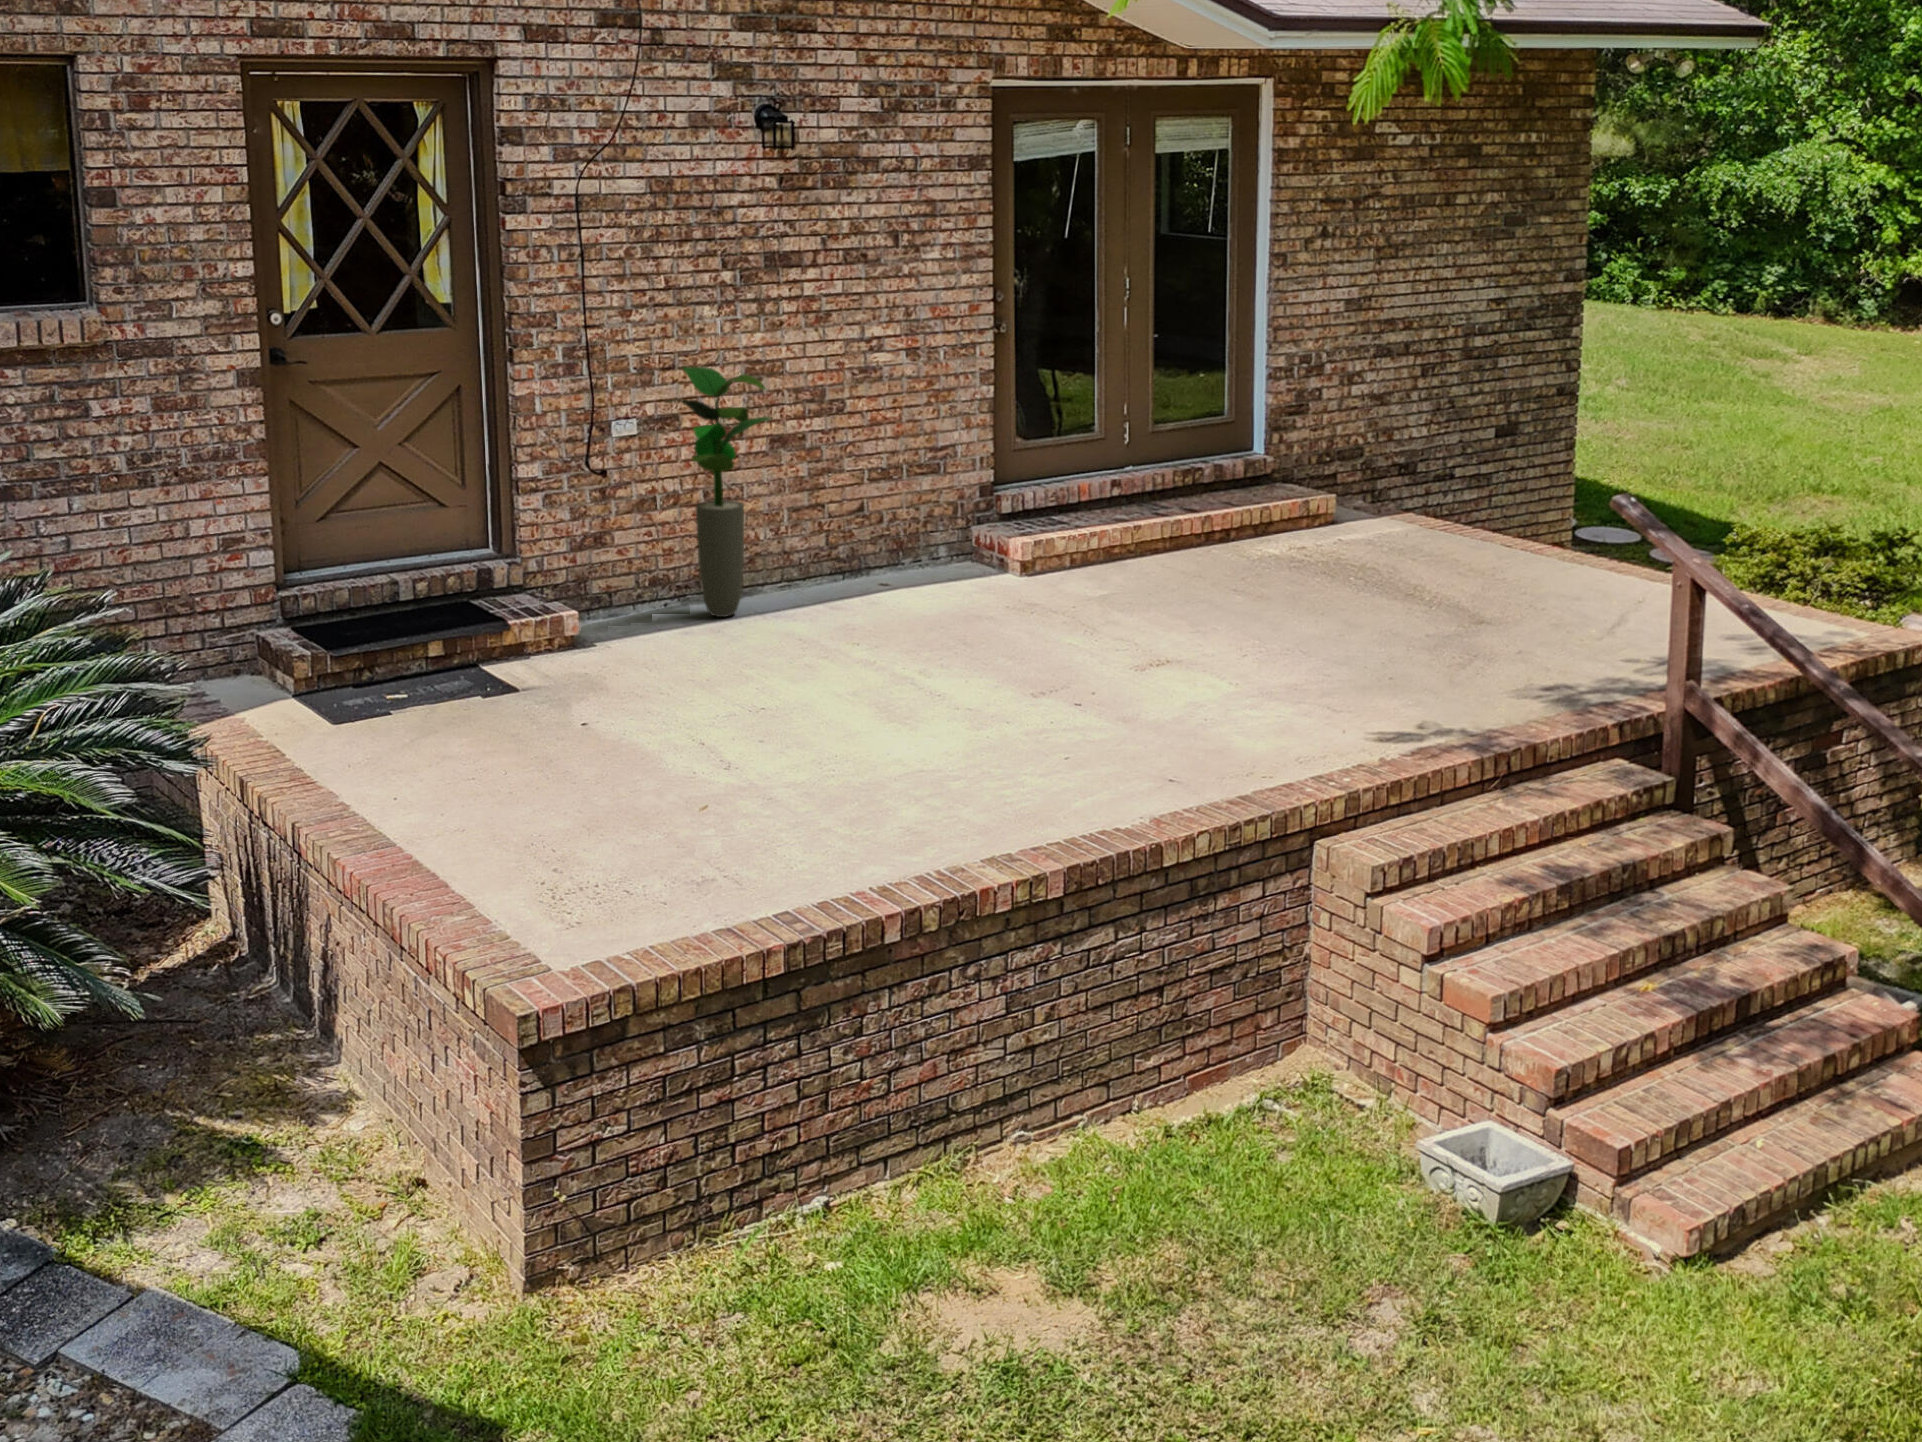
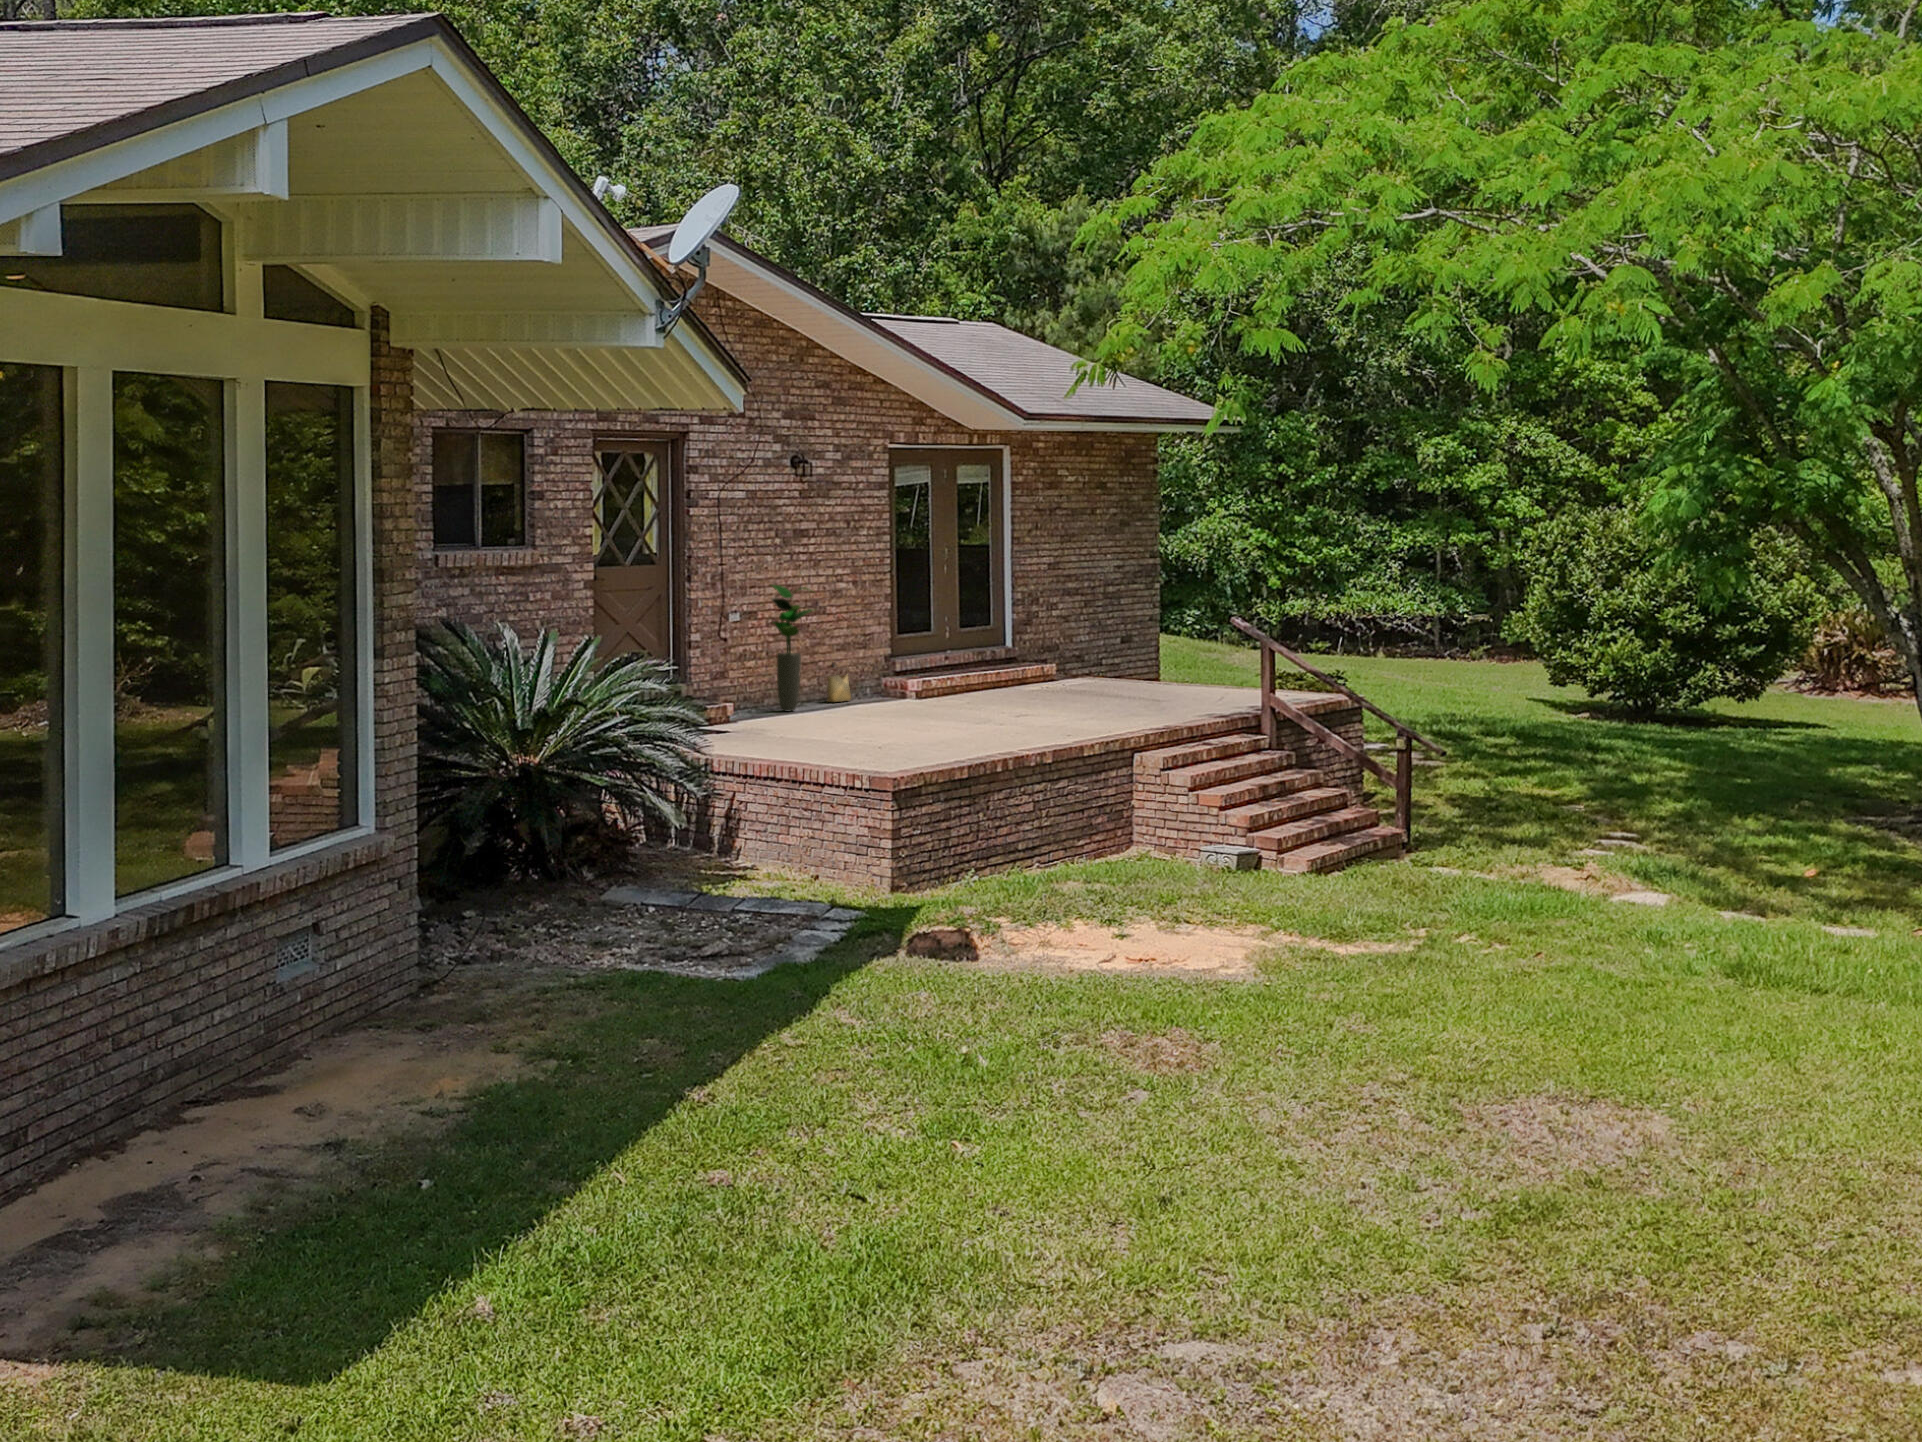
woven basket: none [834,500,887,583] -> present [827,660,851,702]

